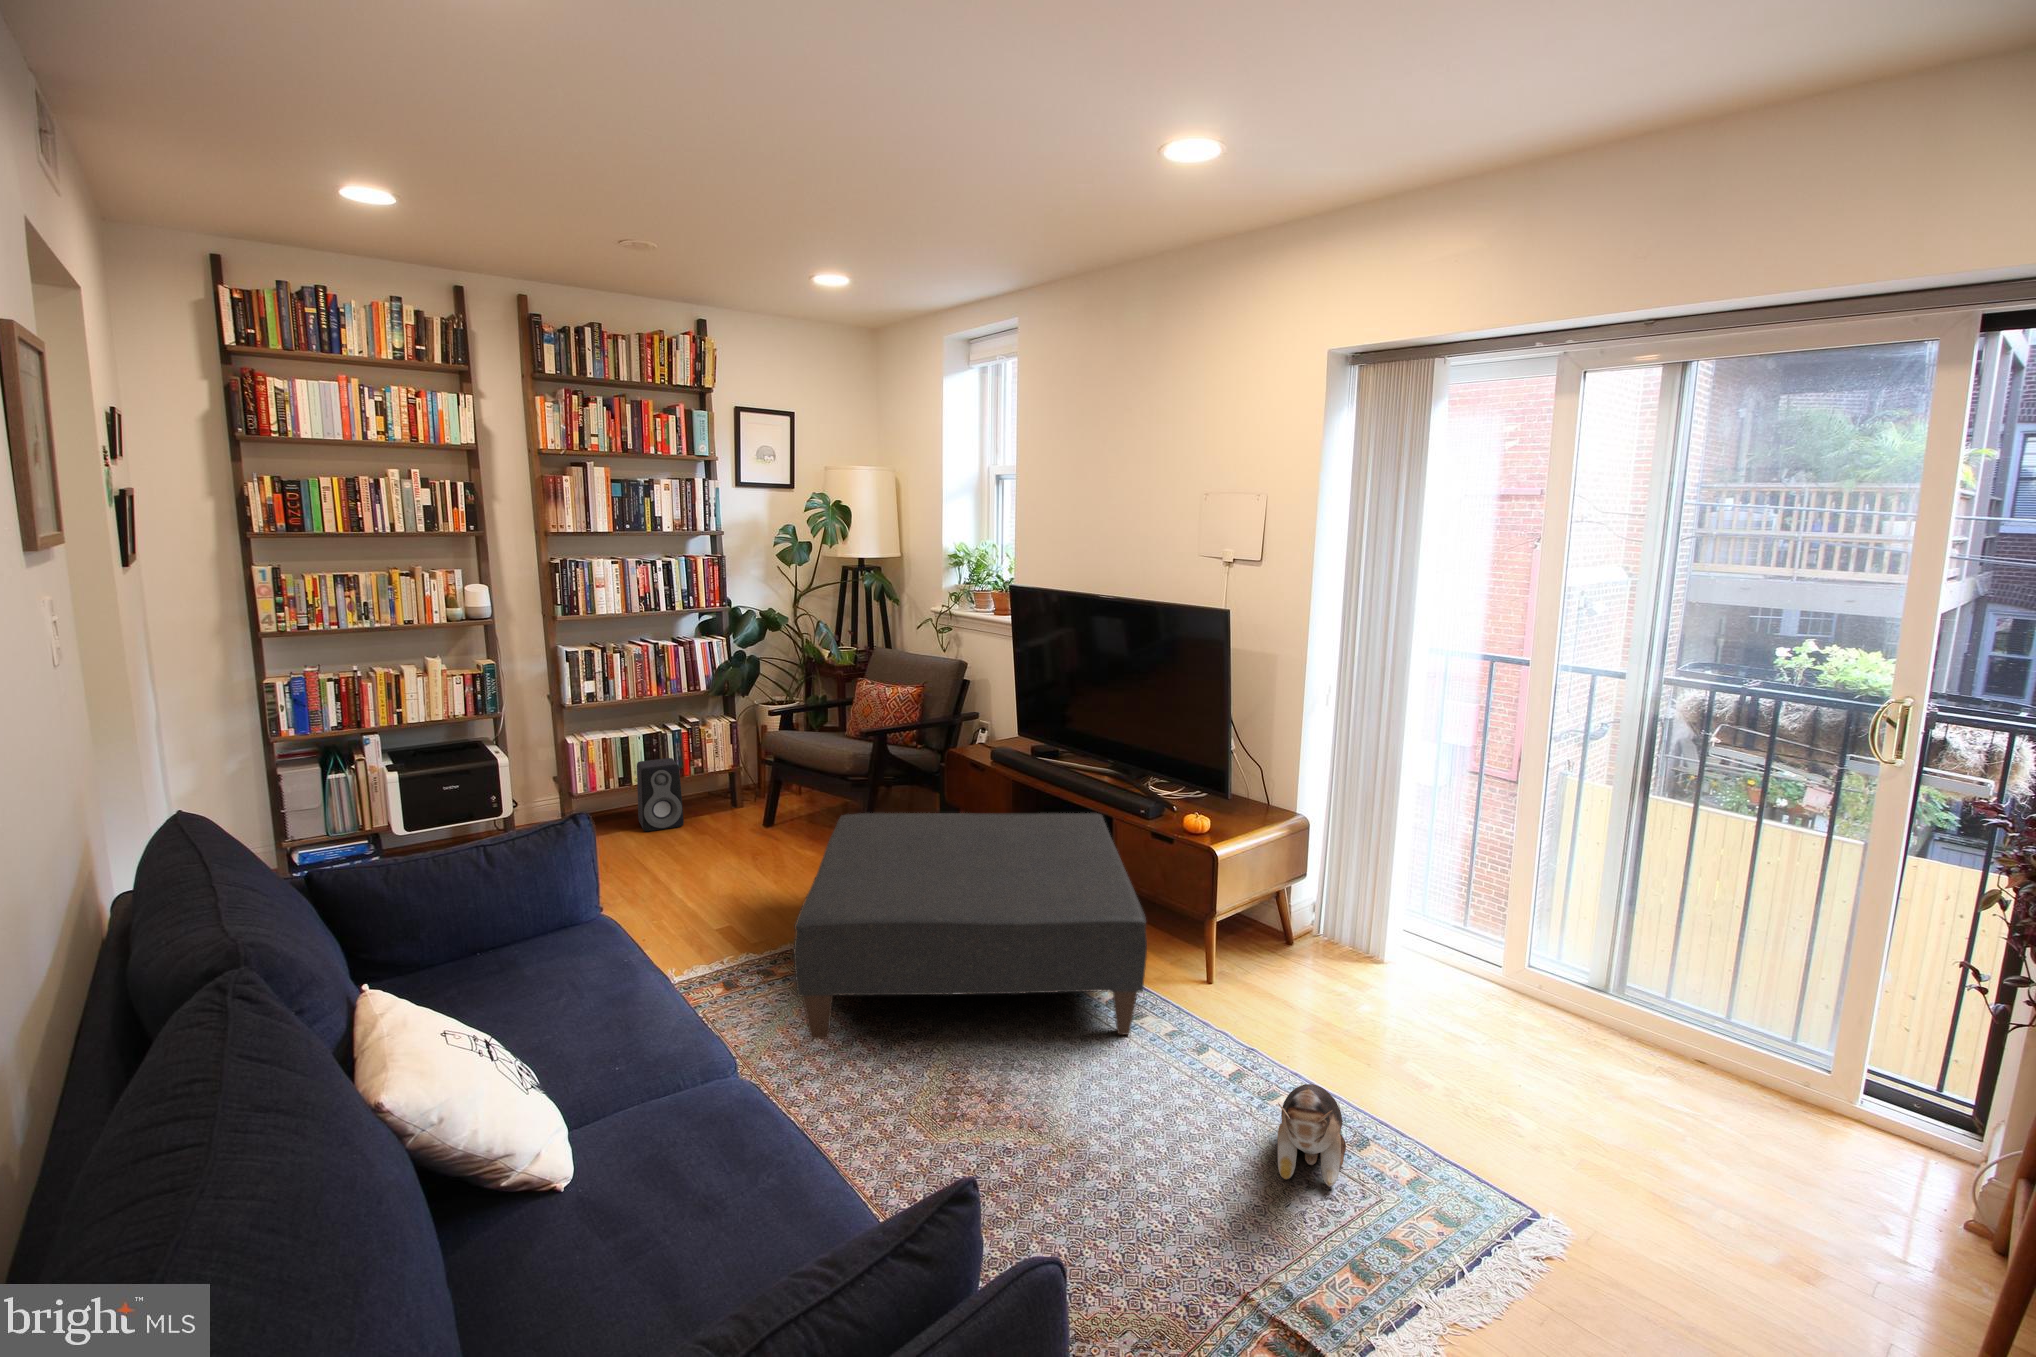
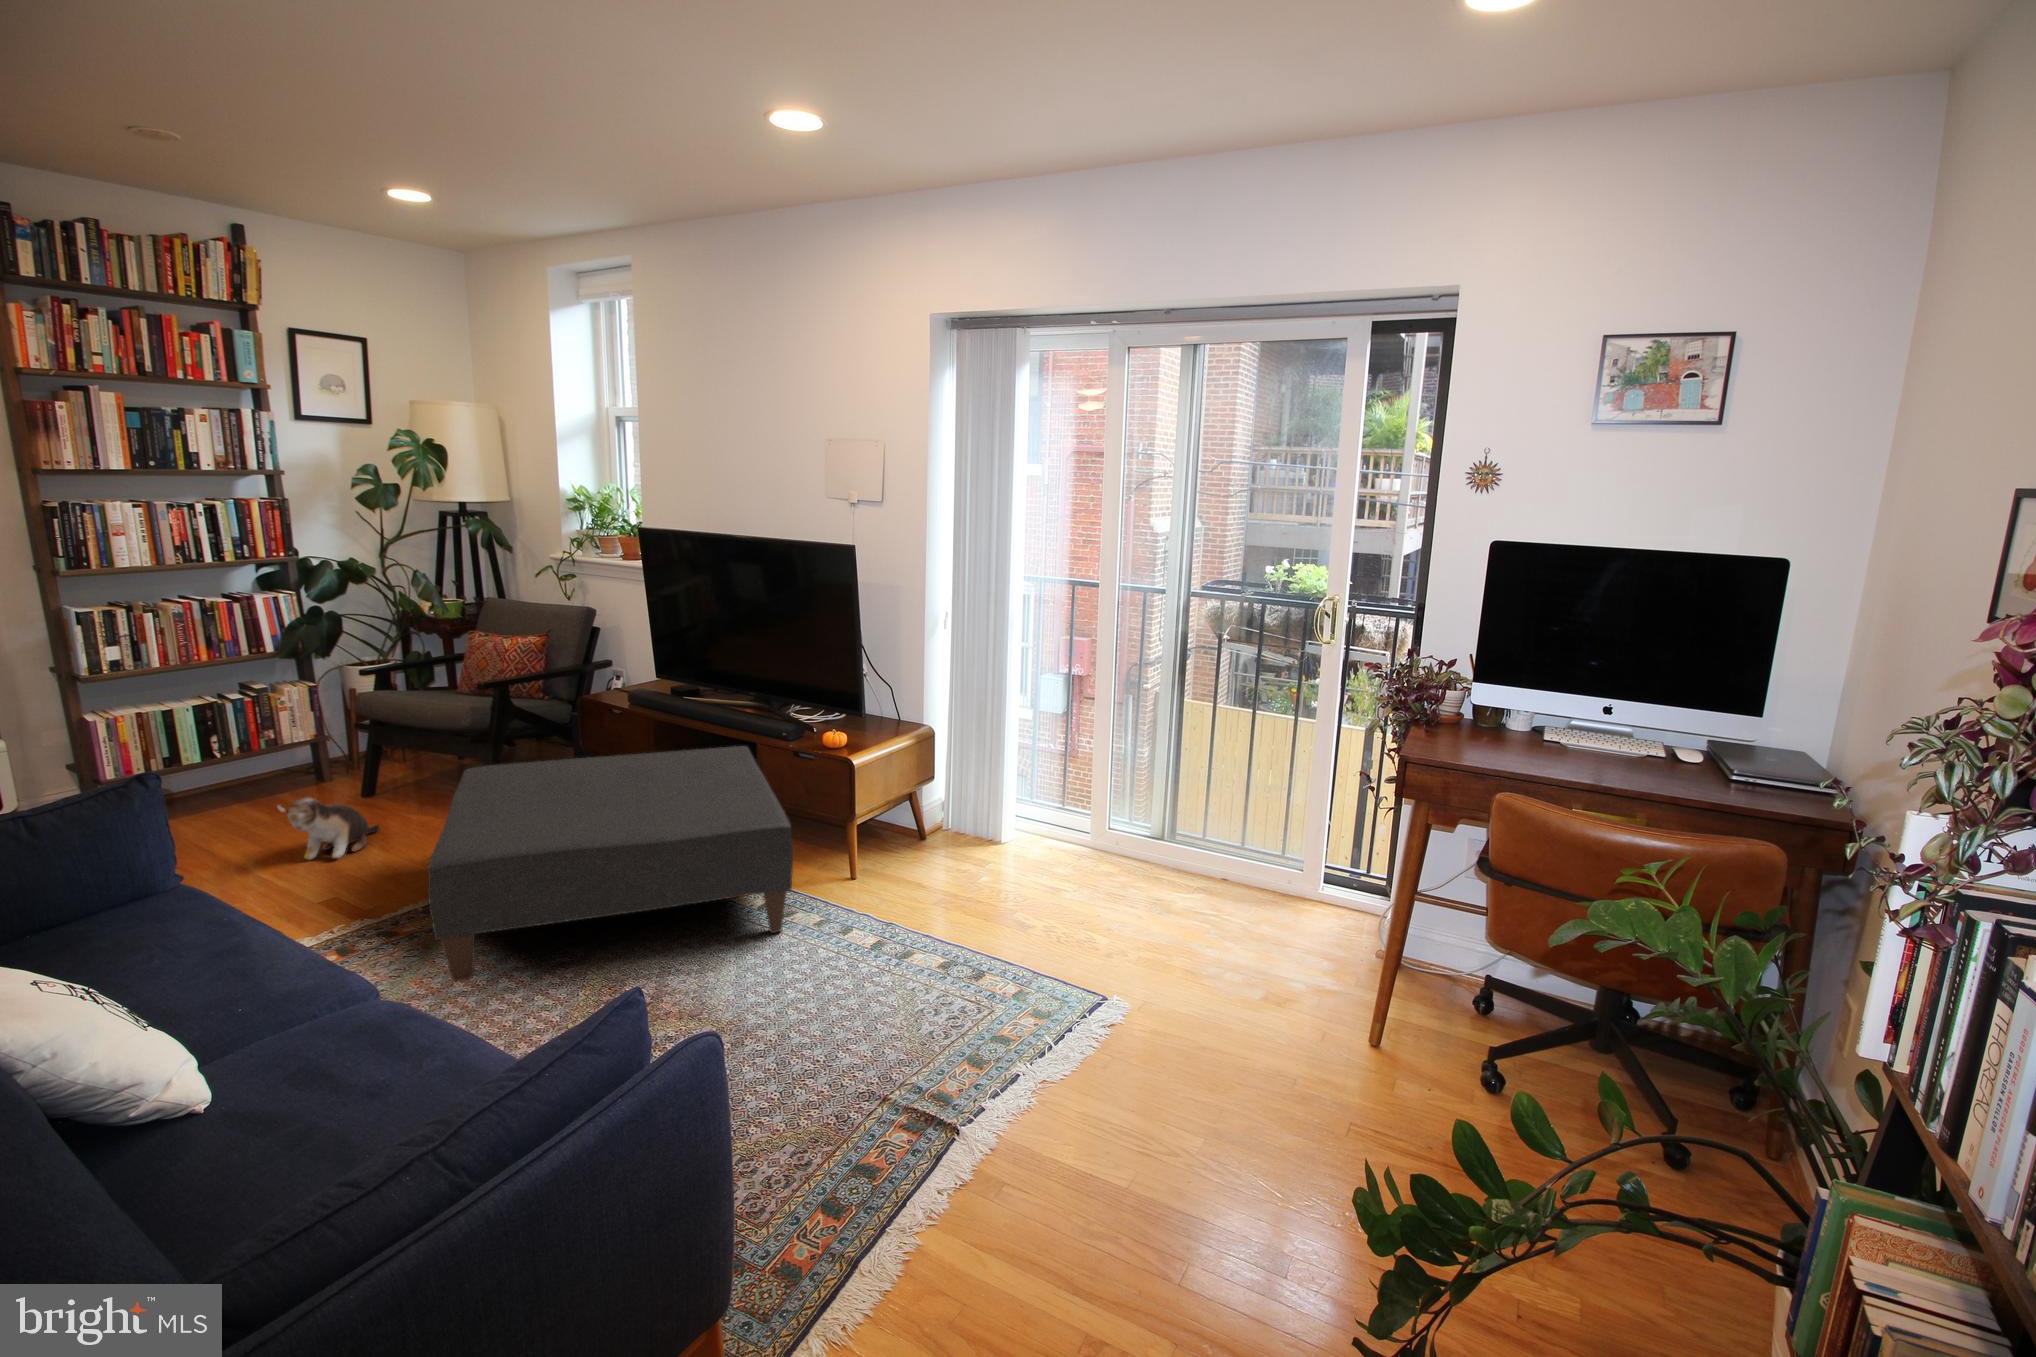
speaker: present [637,758,684,831] -> none [187,733,258,818]
plush toy: present [1278,1084,1346,1187] -> present [277,798,380,860]

